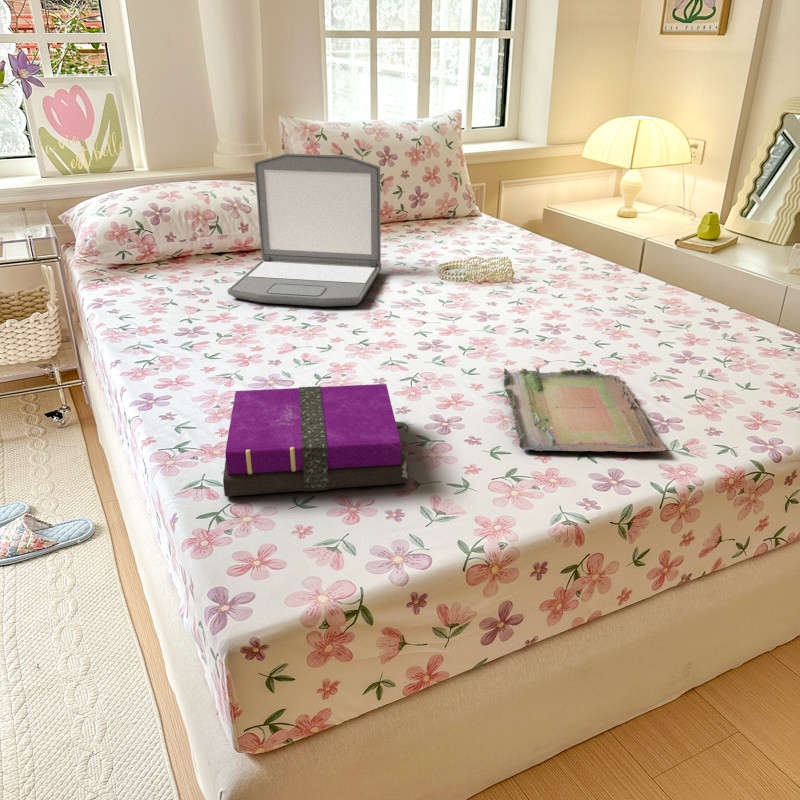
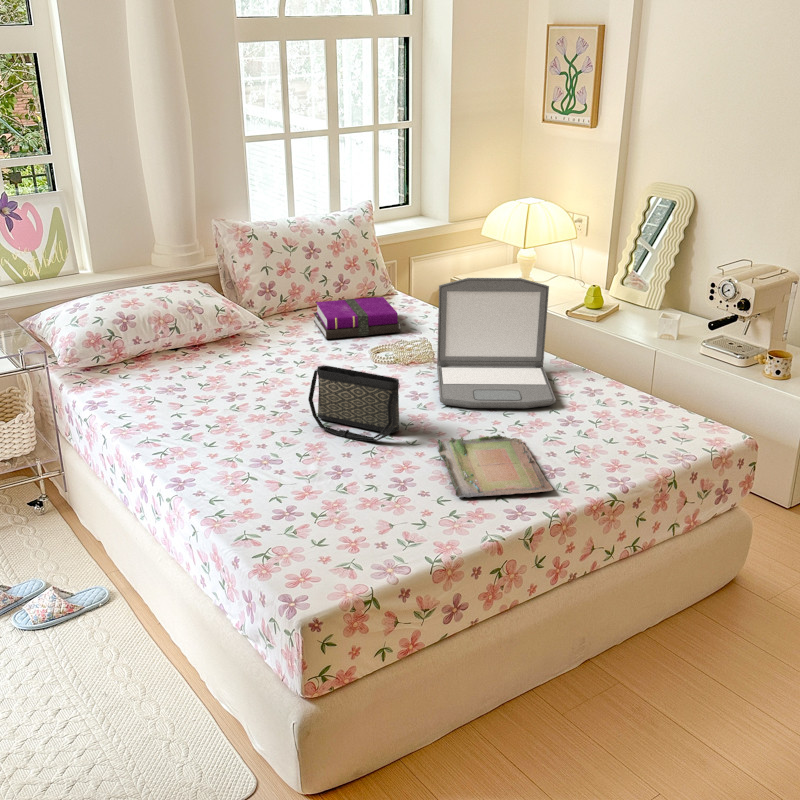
laptop: present [228,154,381,307] -> present [437,278,556,408]
handbag: none [342,266,459,366] -> present [308,365,400,441]
notebook: present [223,384,408,496] -> present [313,297,401,339]

